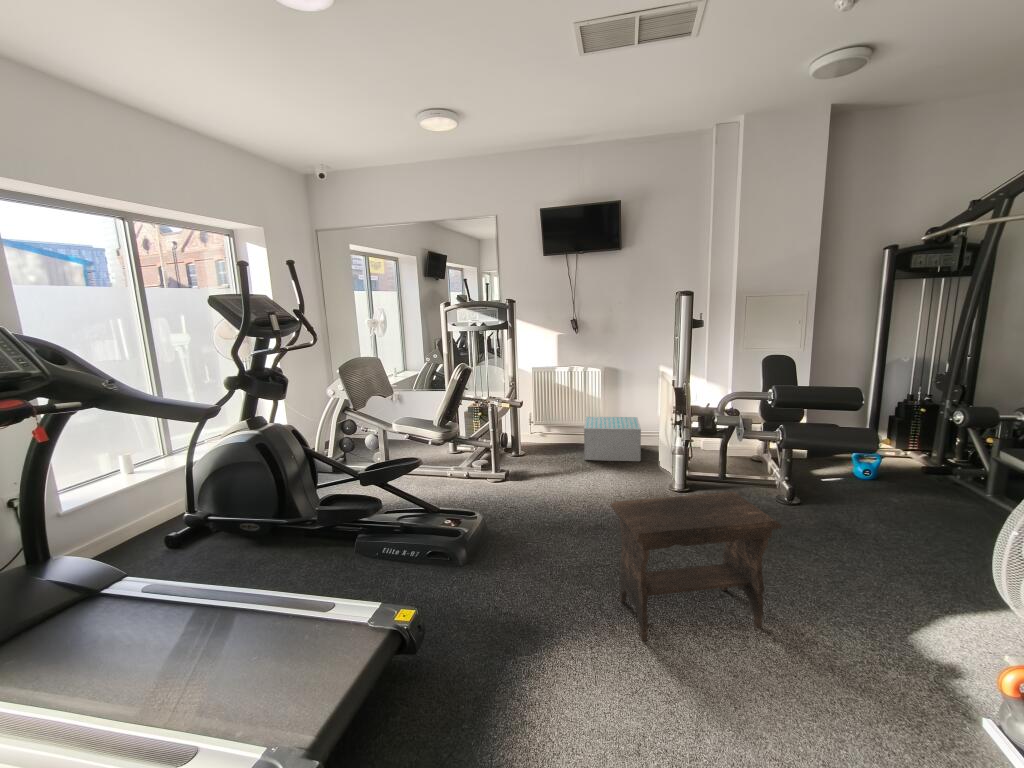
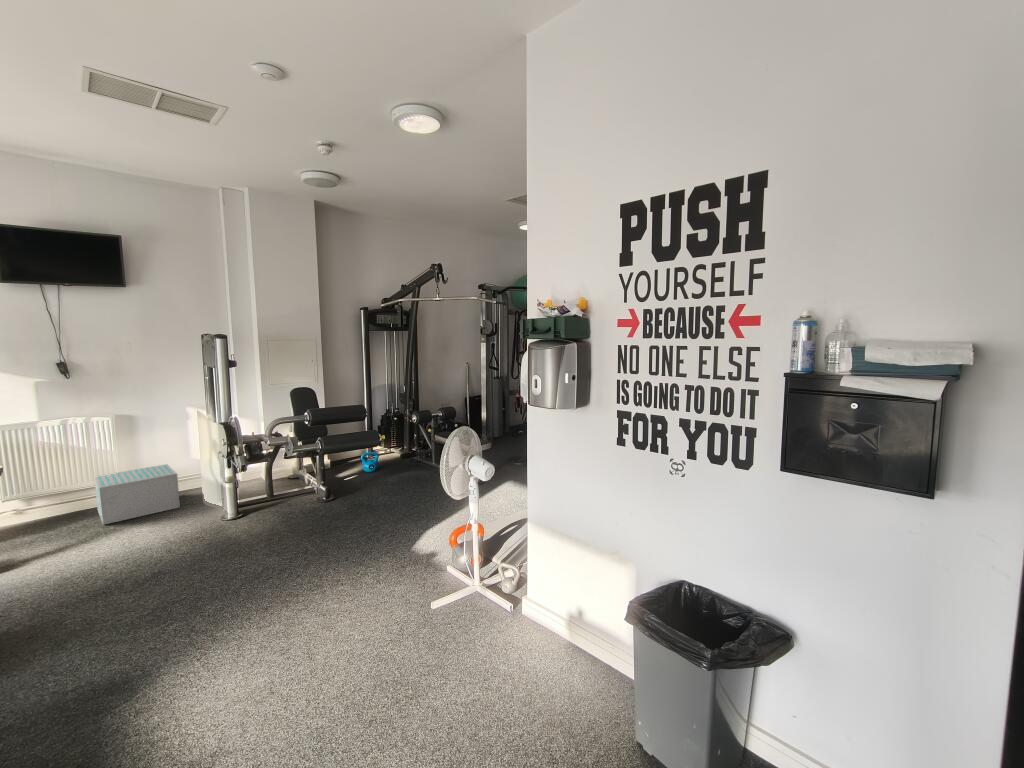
footstool: present [611,492,782,641] -> none [187,489,333,632]

